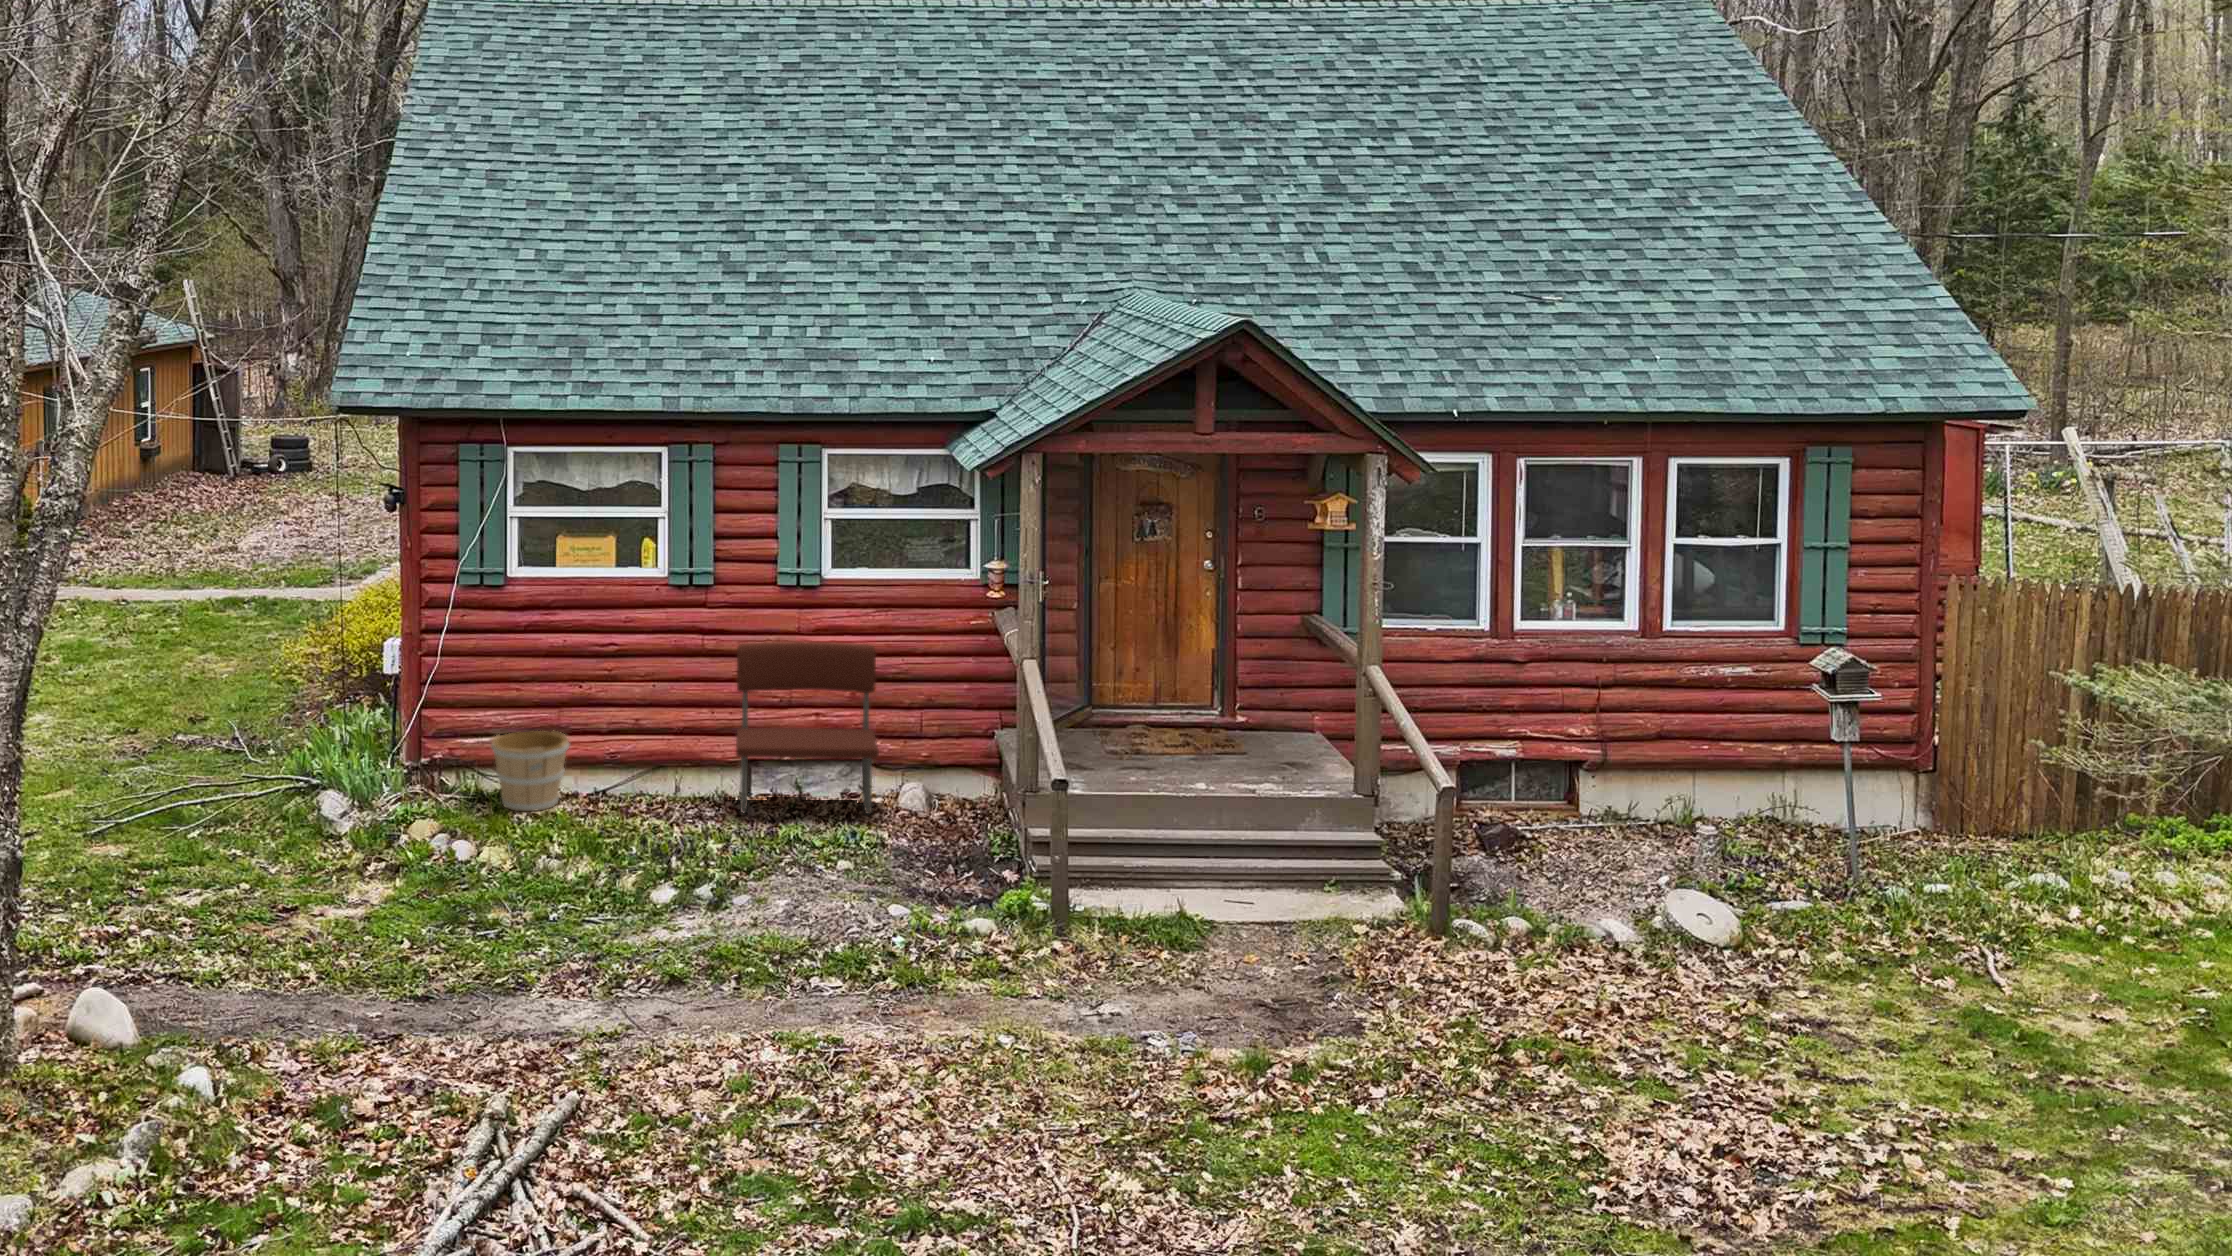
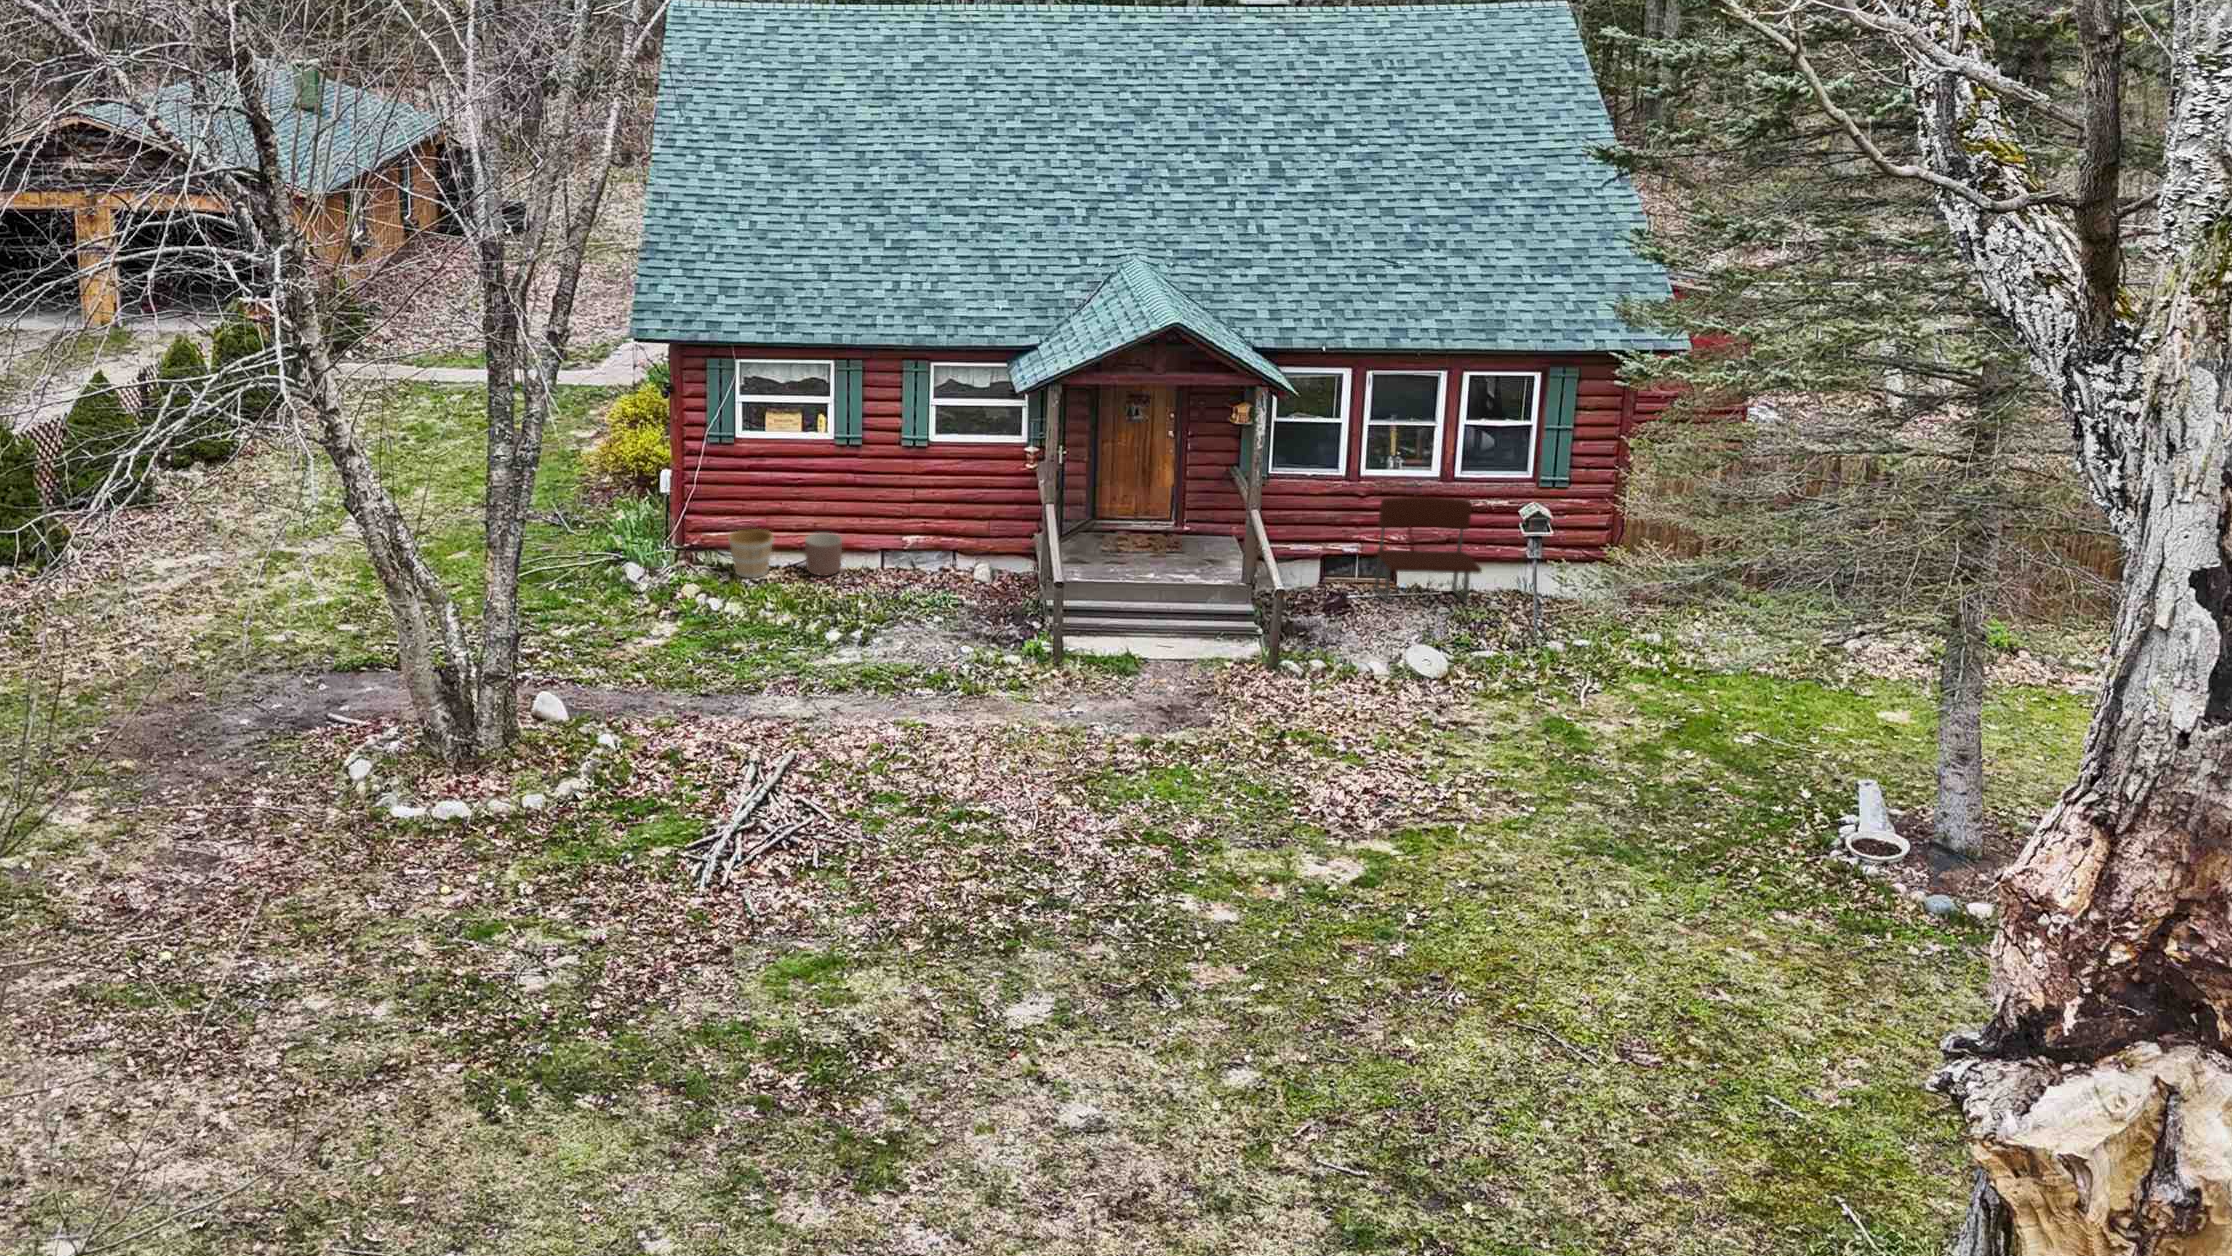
bench: present [736,641,879,814] -> present [1374,497,1482,604]
planter: none [620,737,683,807] -> present [805,533,842,576]

